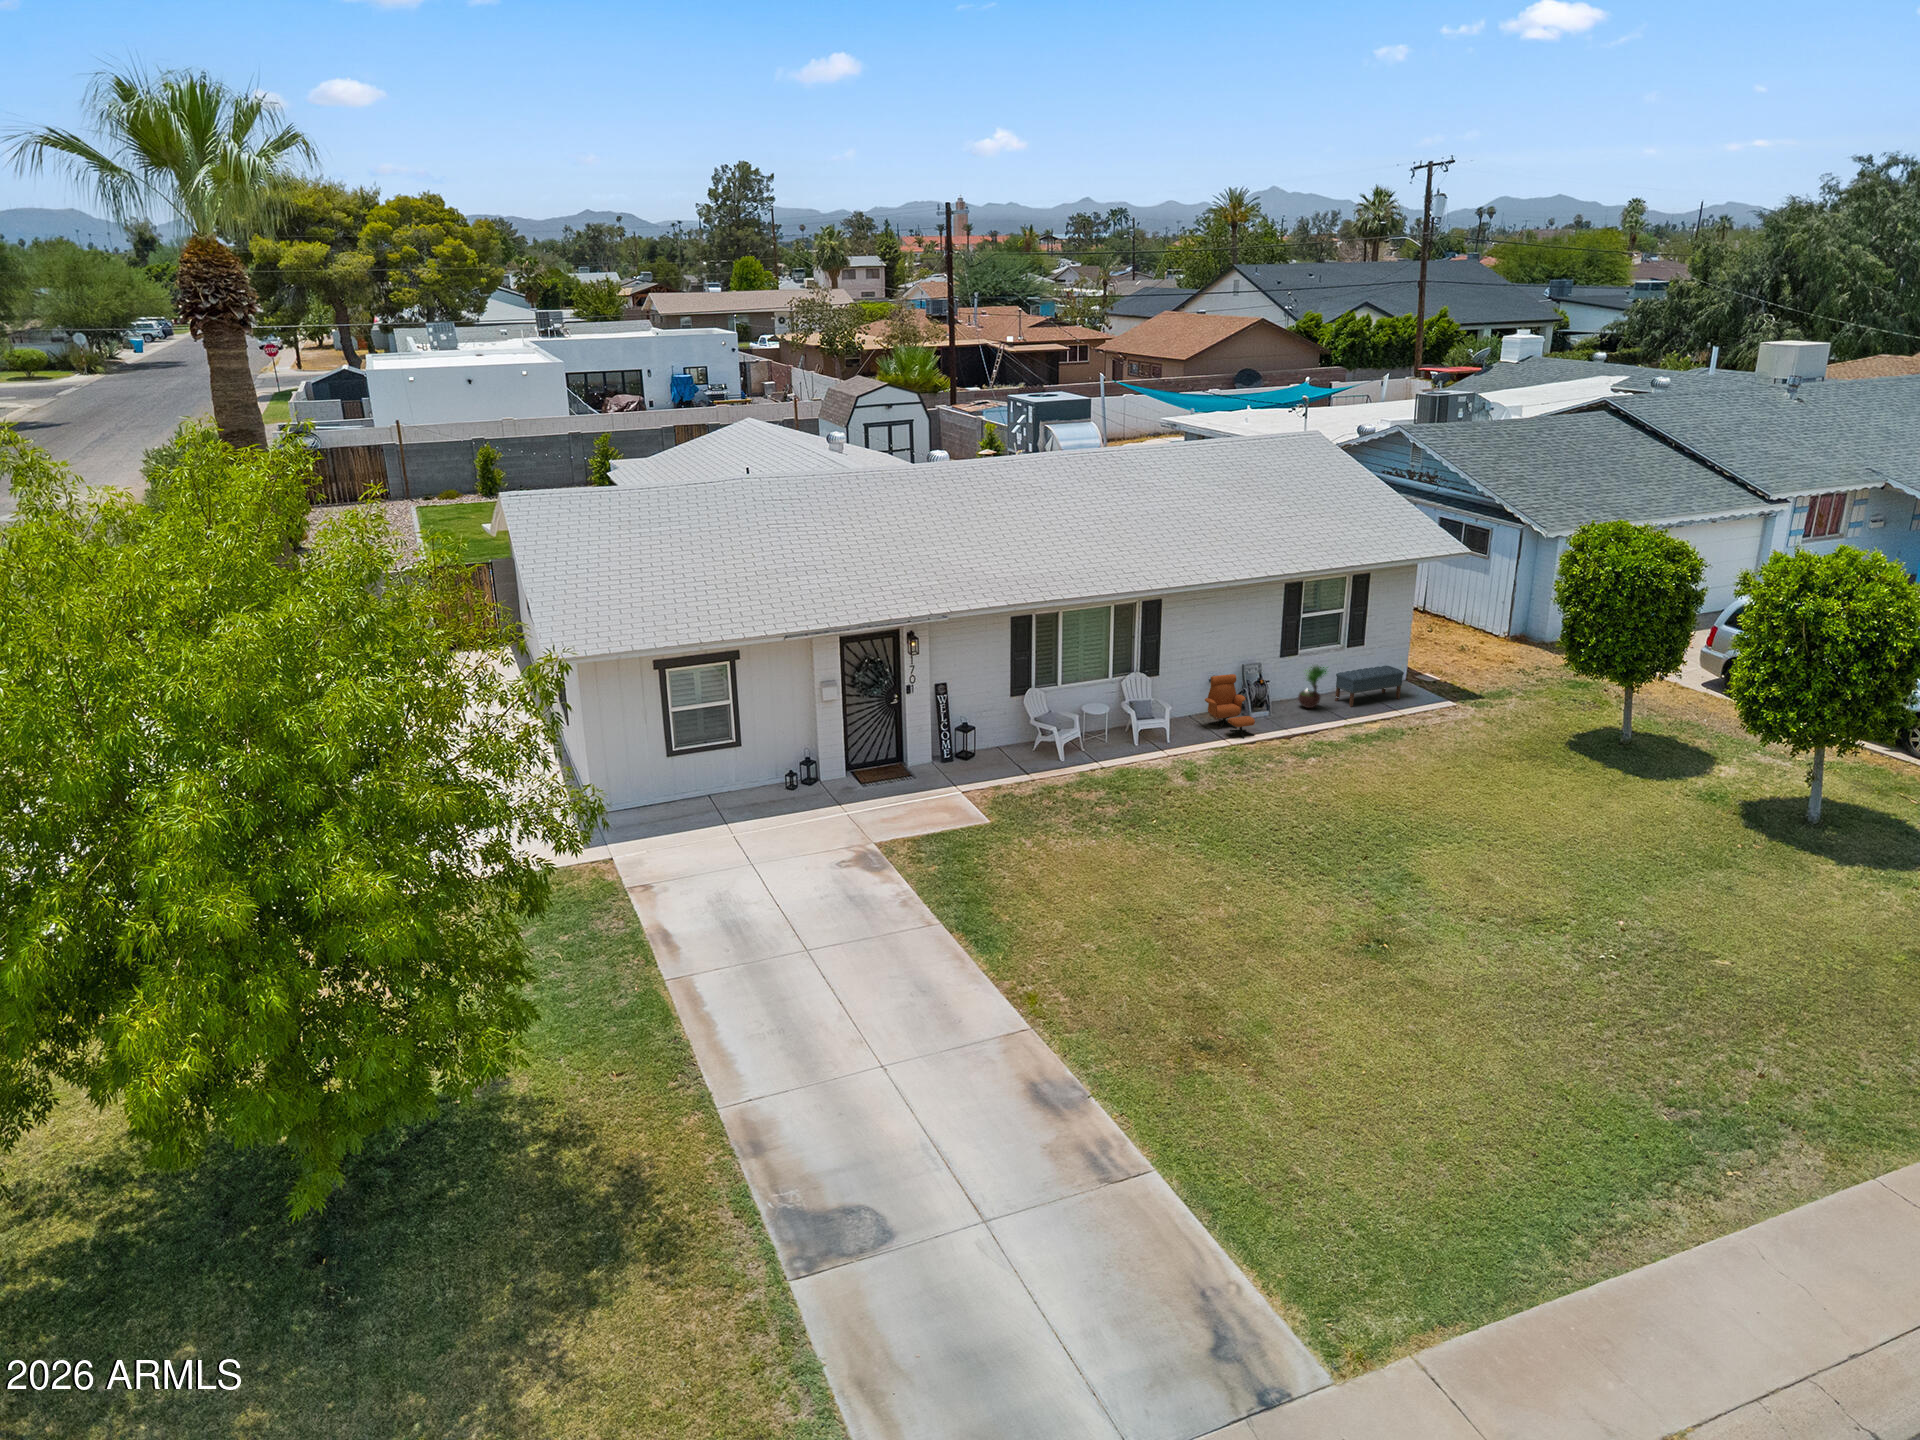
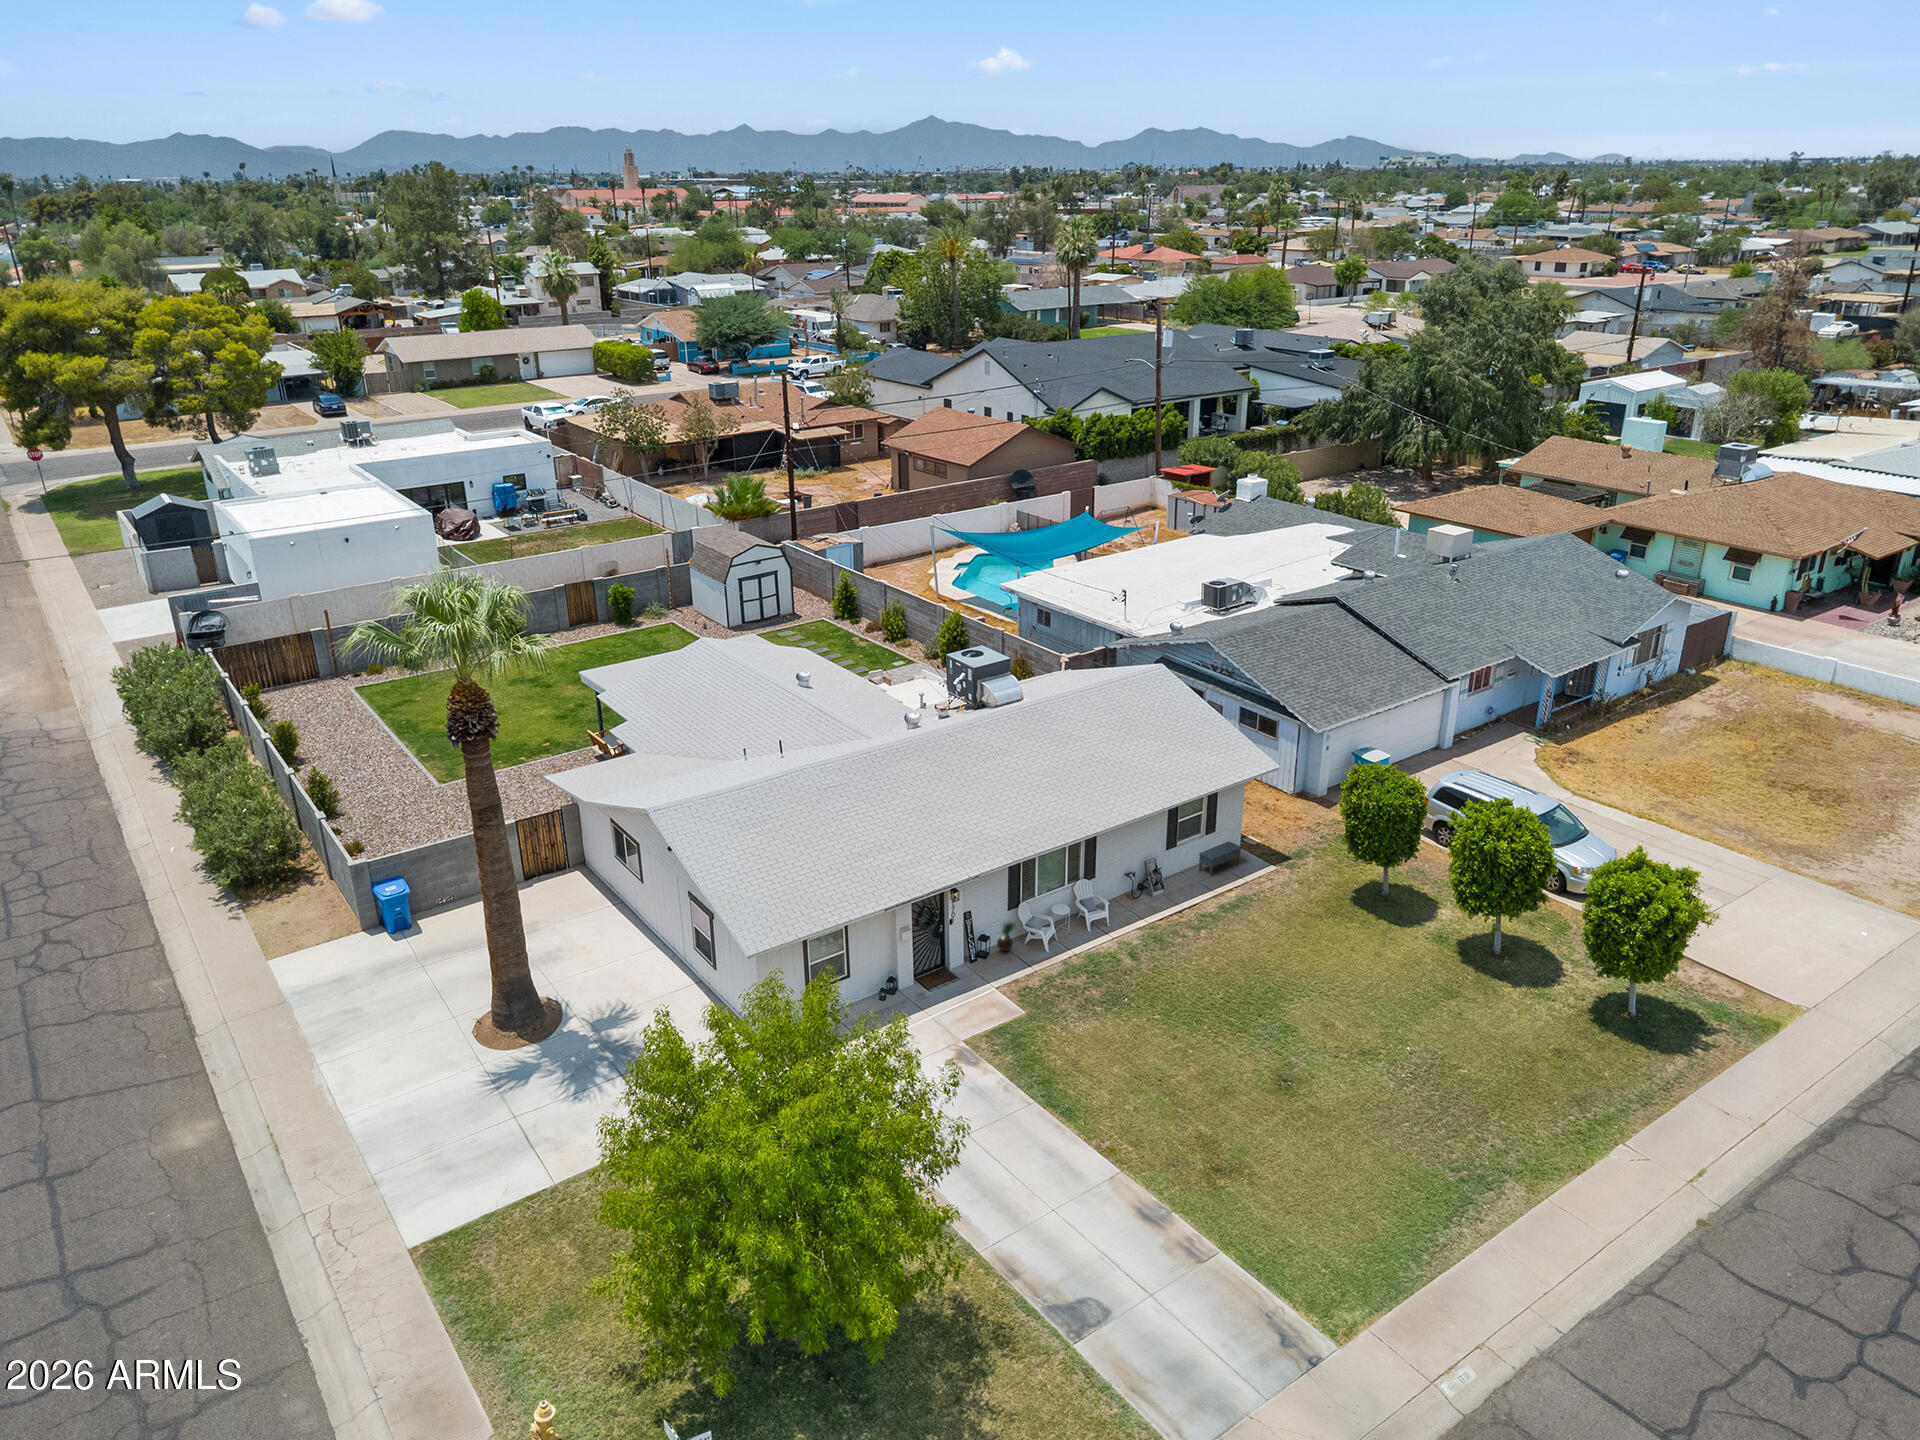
potted tree: present [1298,666,1328,708] -> present [997,923,1015,951]
lounge chair: present [1205,674,1255,739] -> none [1124,869,1159,916]

